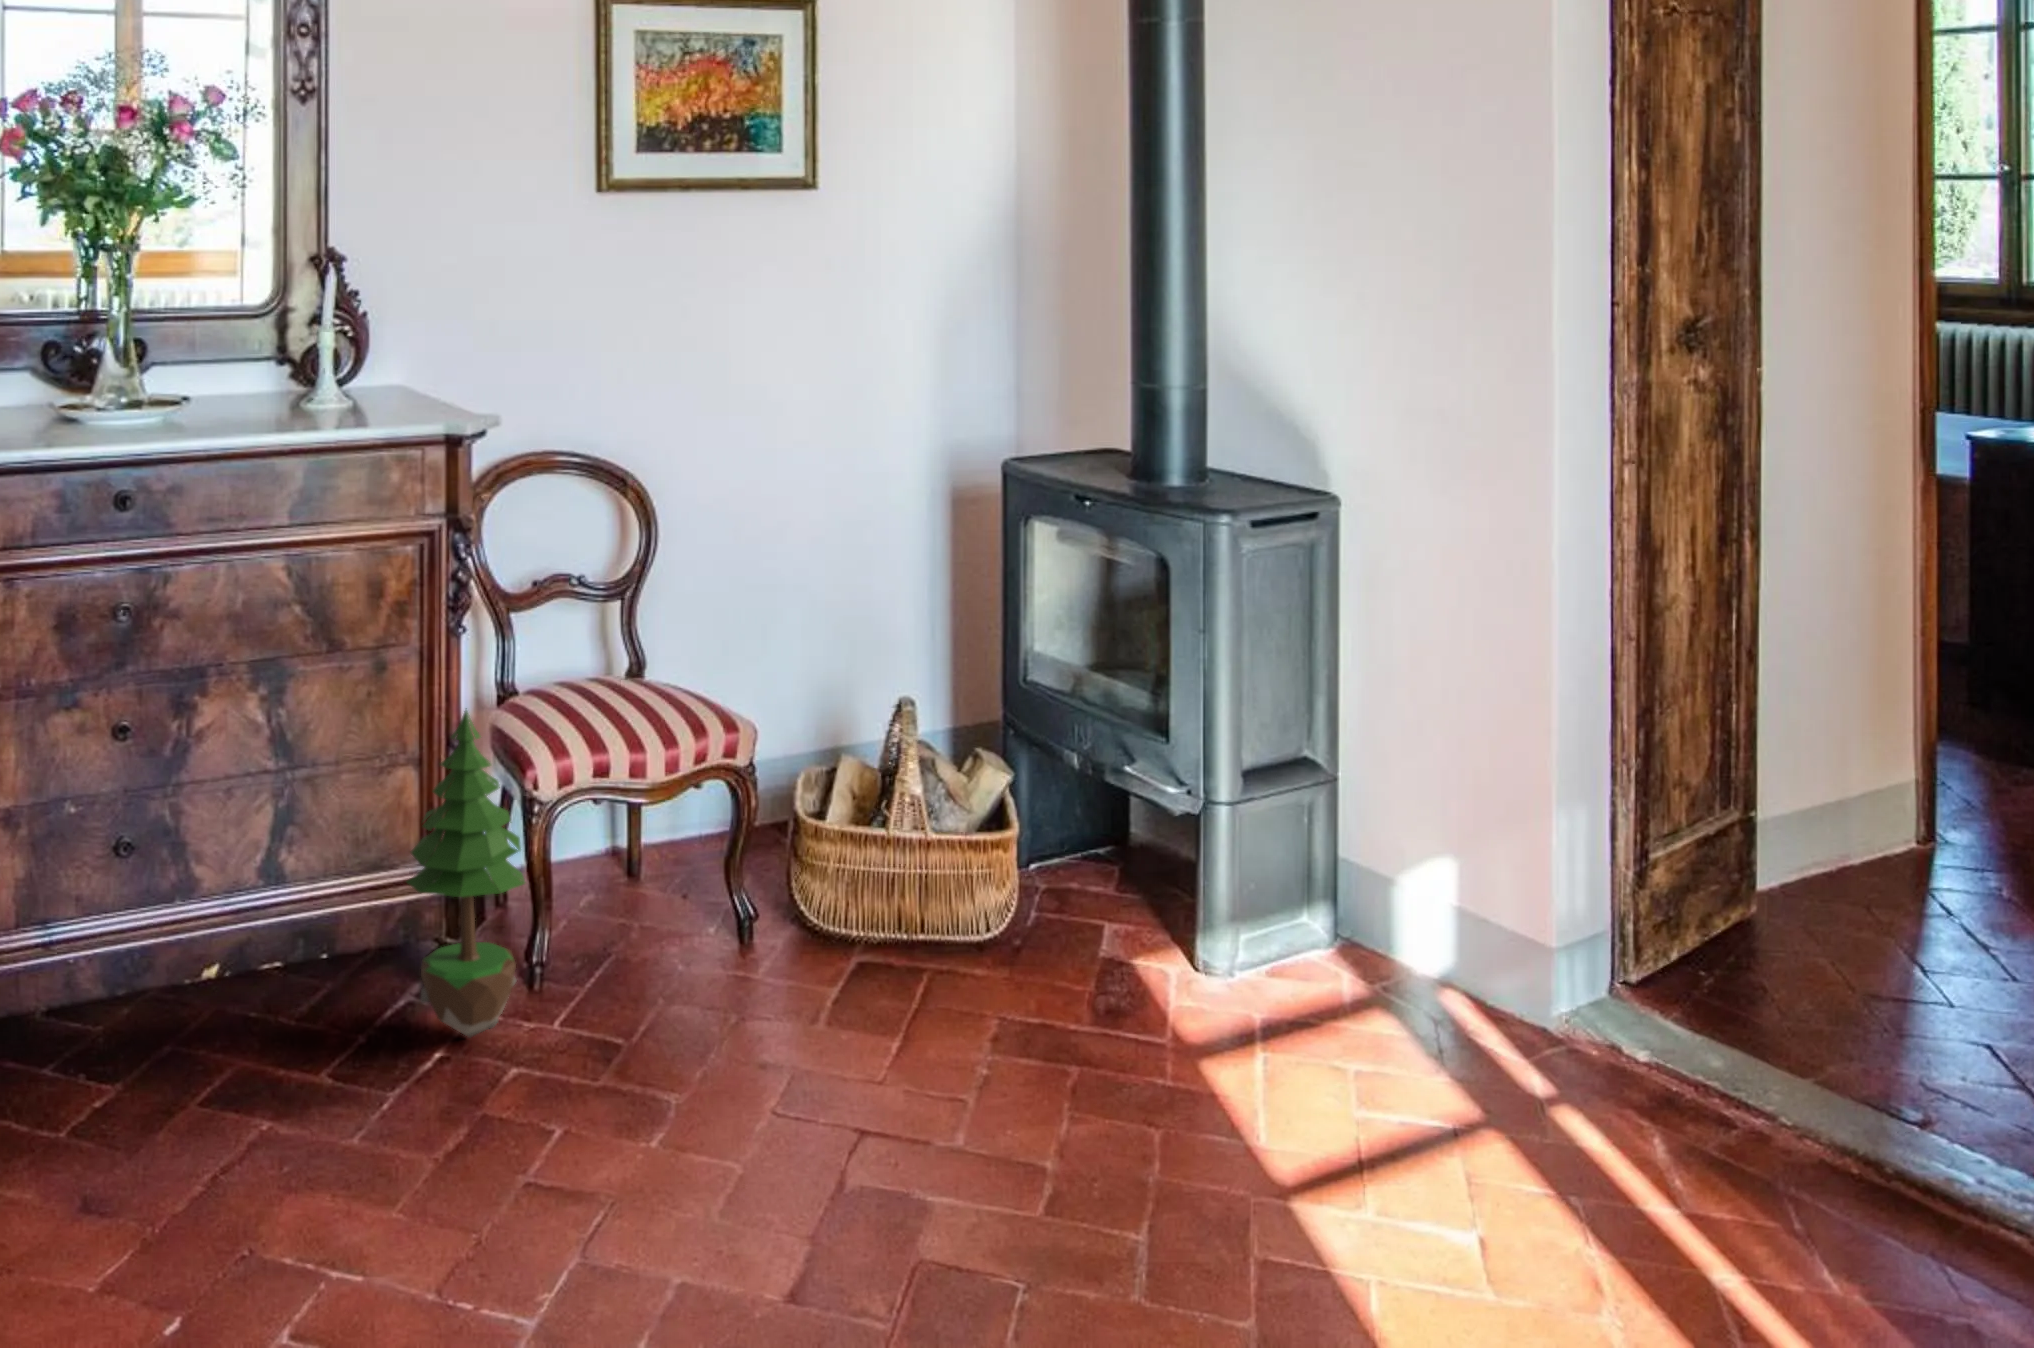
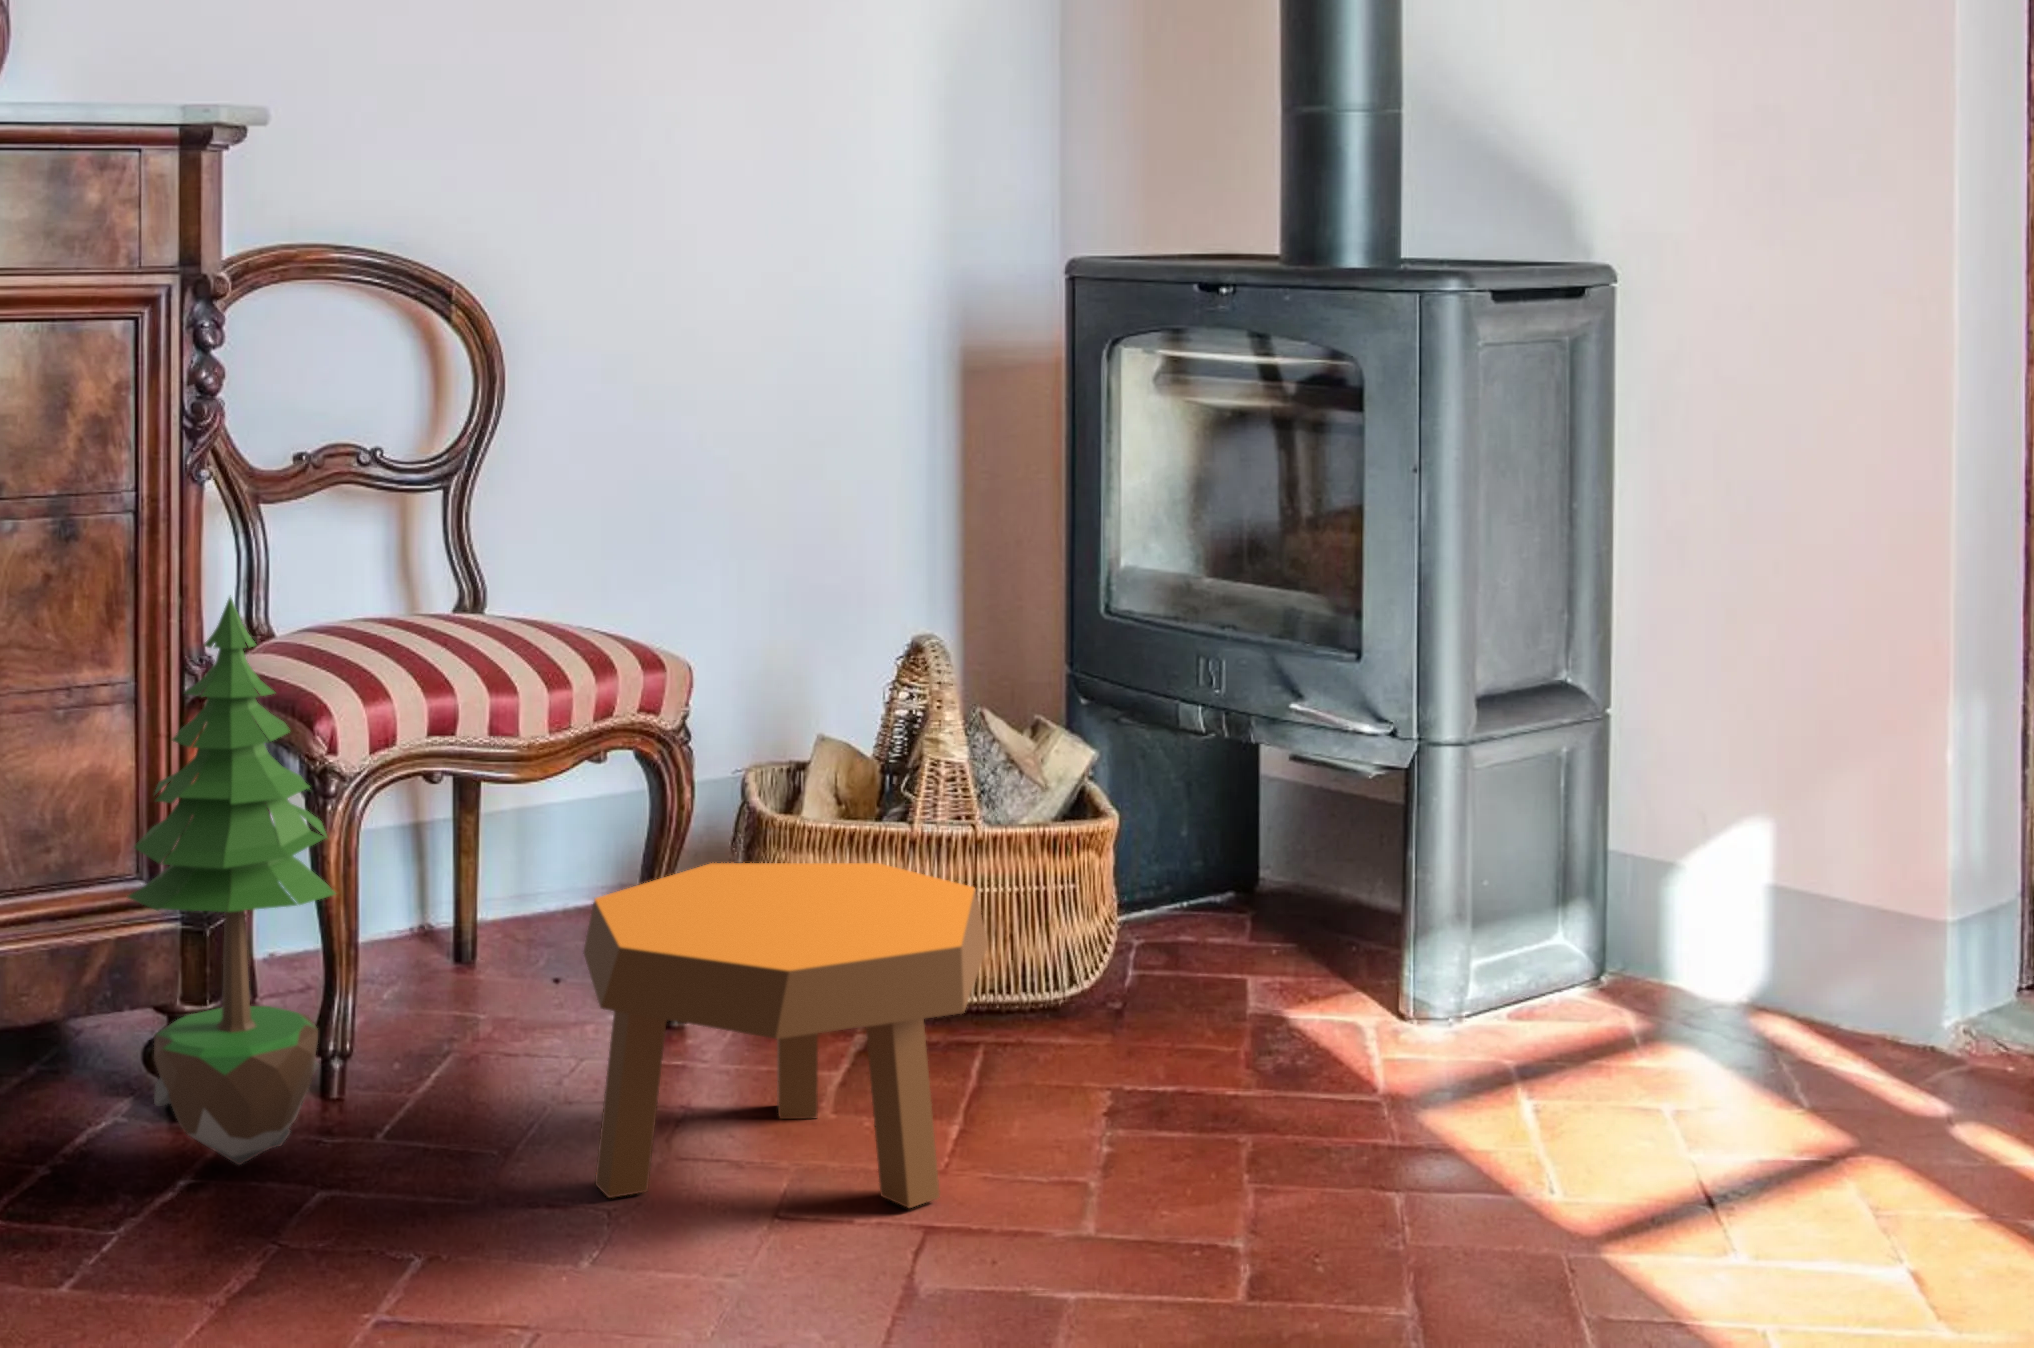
footstool: none [671,865,914,1096] -> present [584,863,988,1208]

